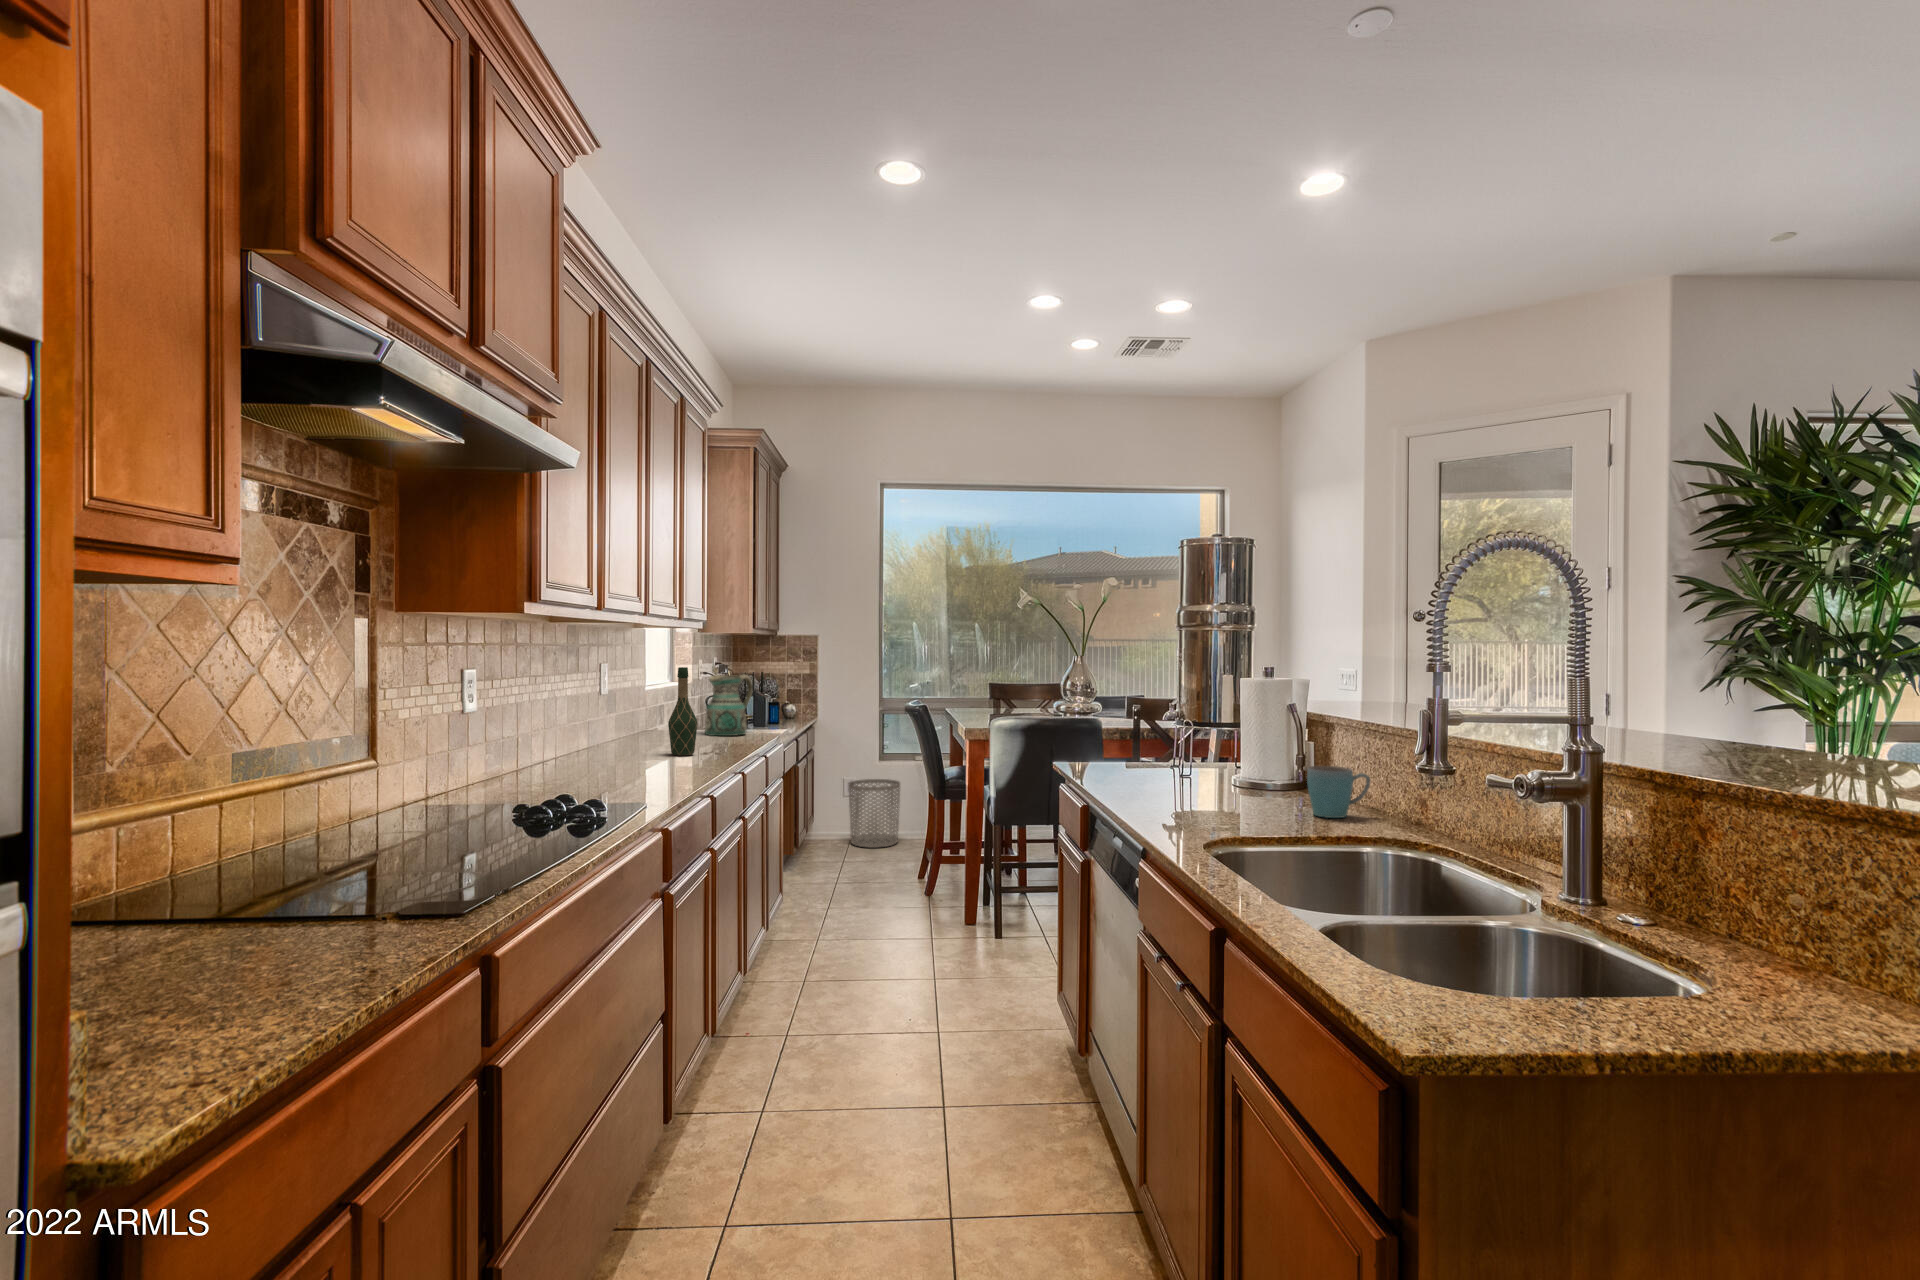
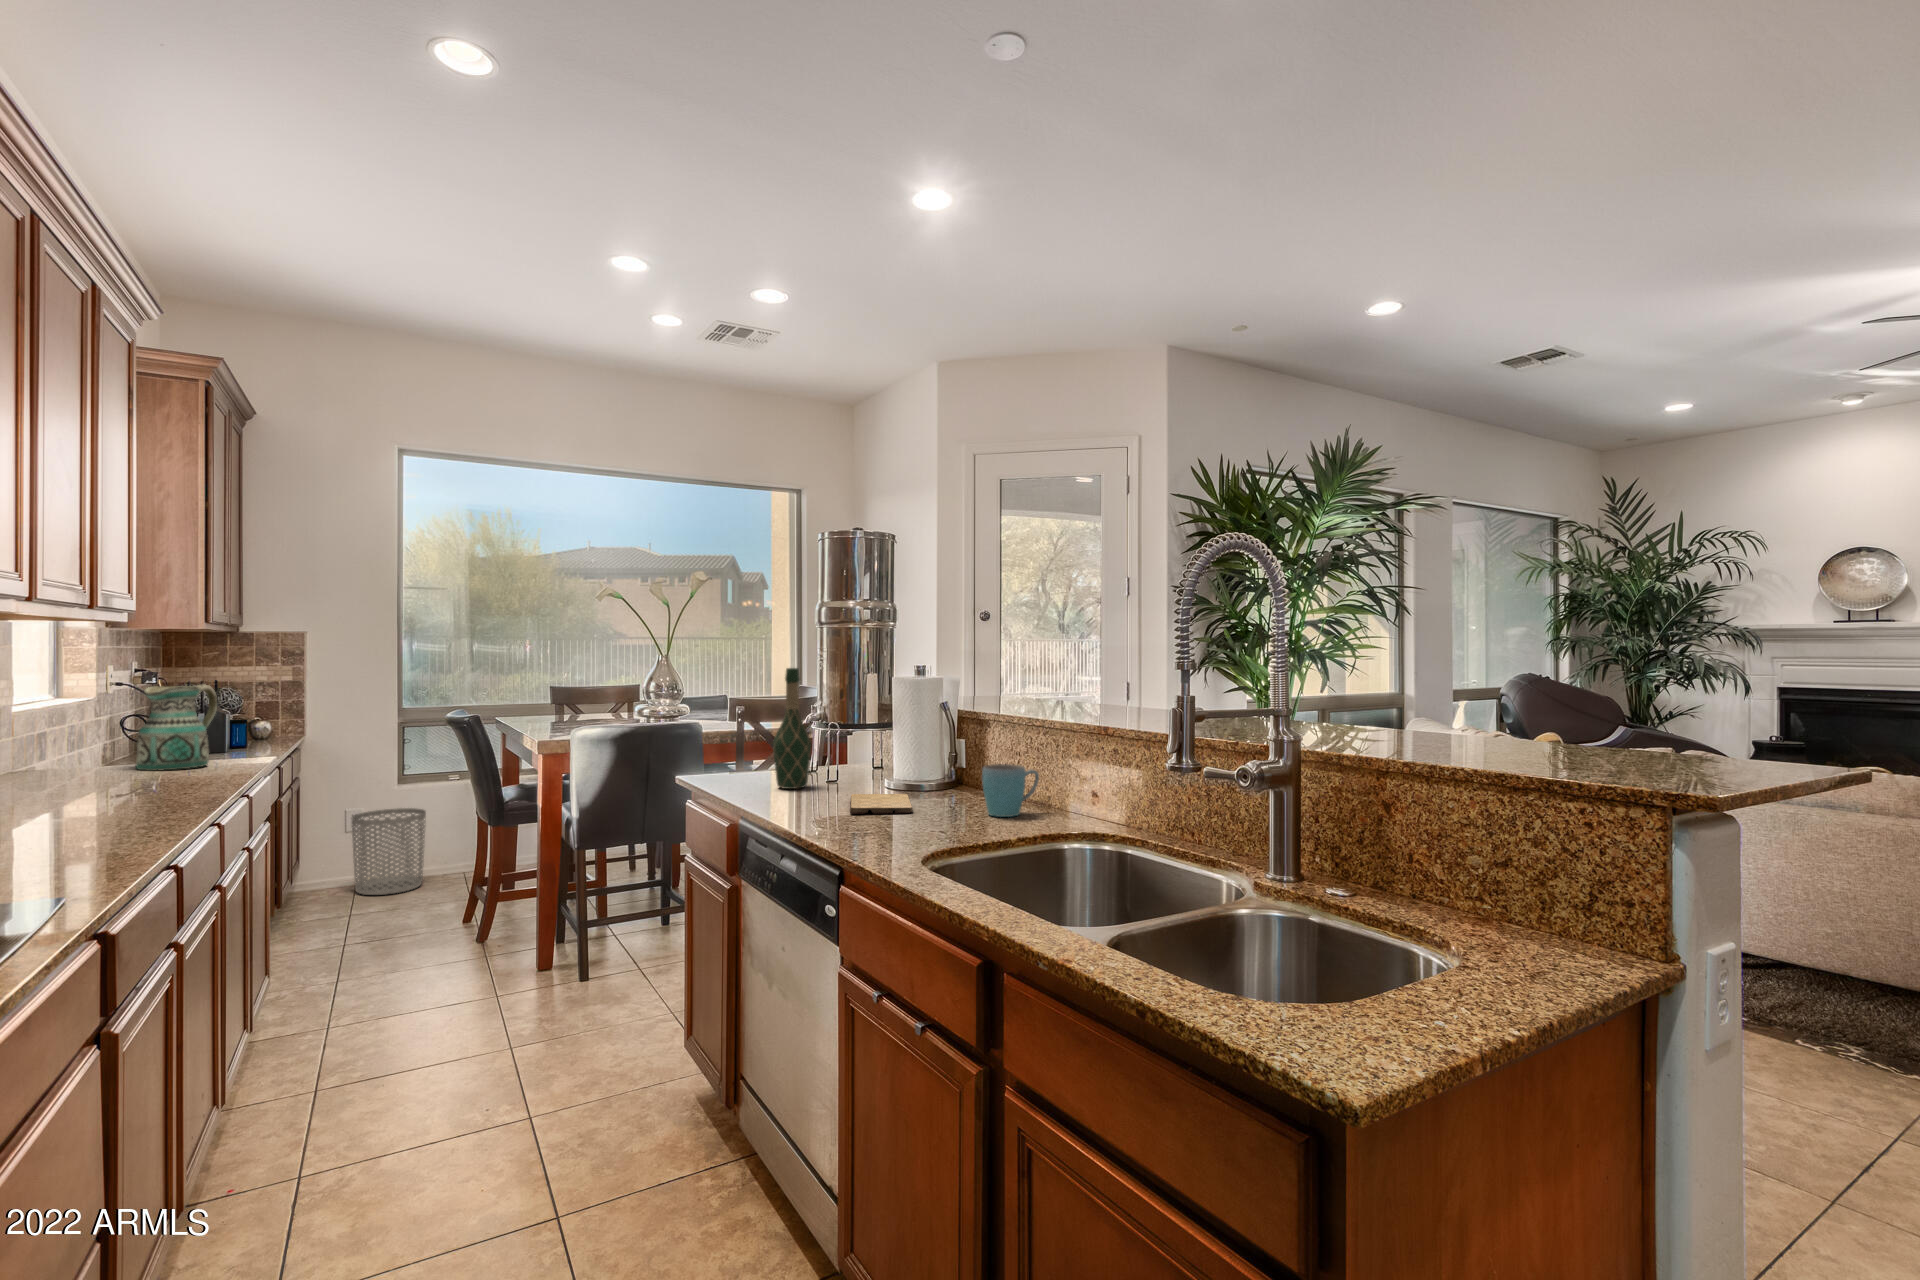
wine bottle: present [668,667,697,756] -> present [773,668,812,789]
cutting board: none [1179,786,1246,807] -> present [850,794,912,814]

